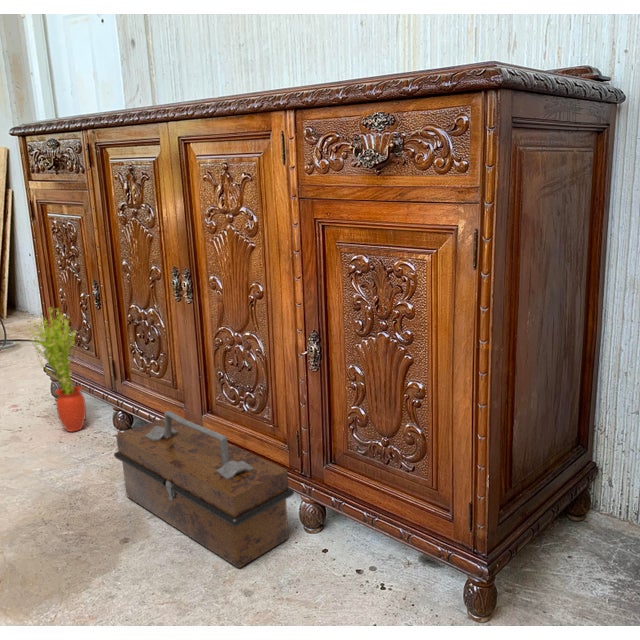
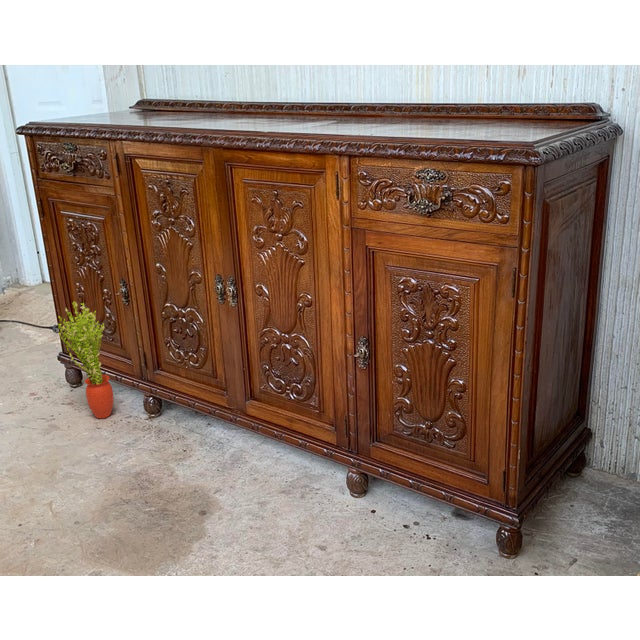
toolbox: present [114,411,294,568] -> none [172,403,346,533]

